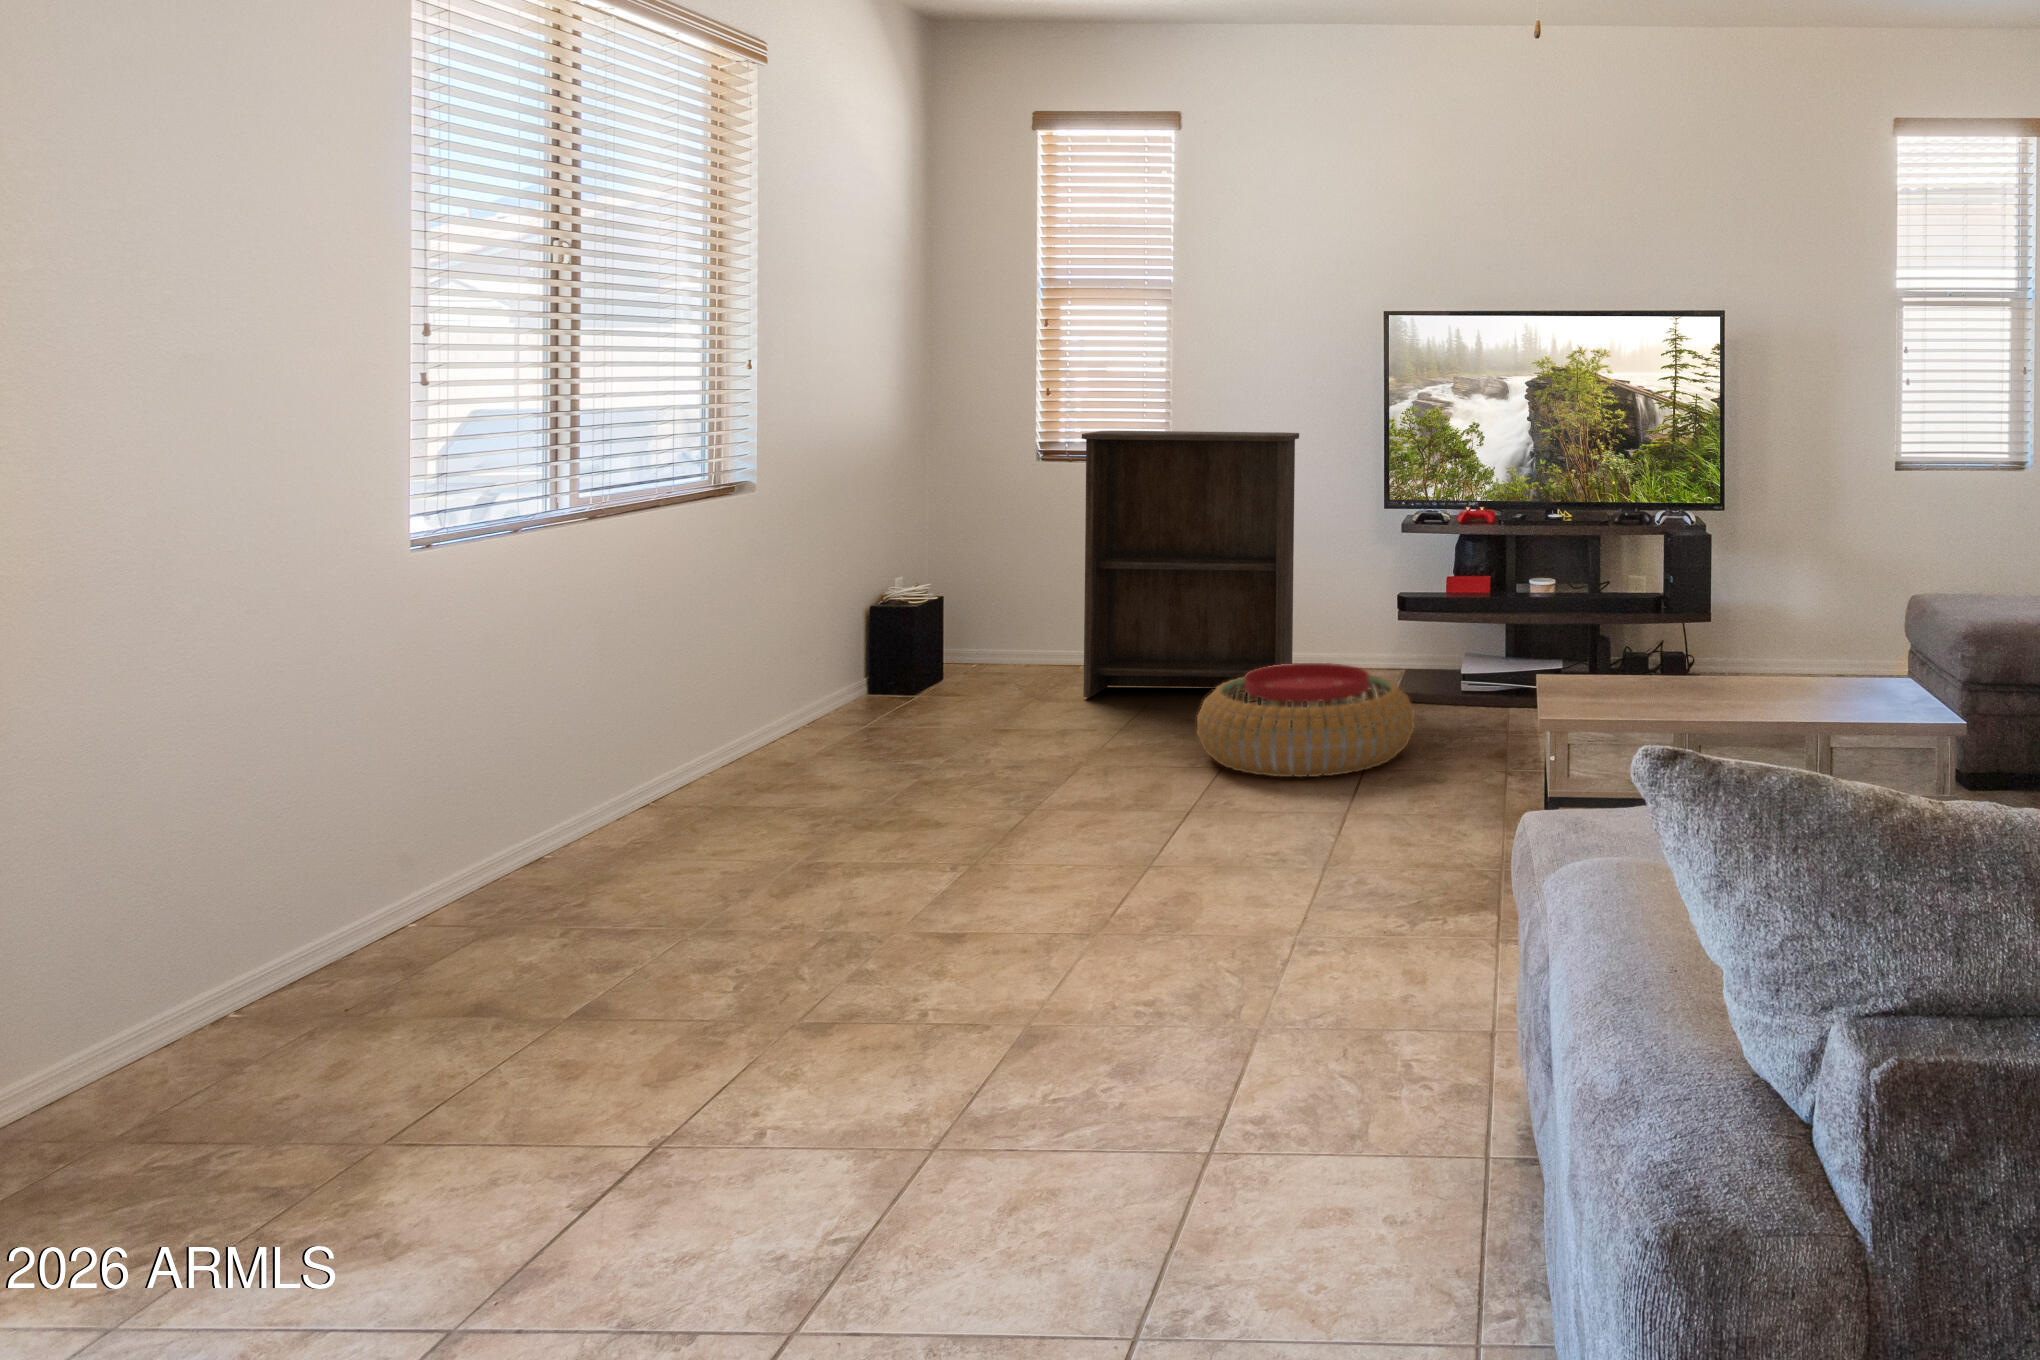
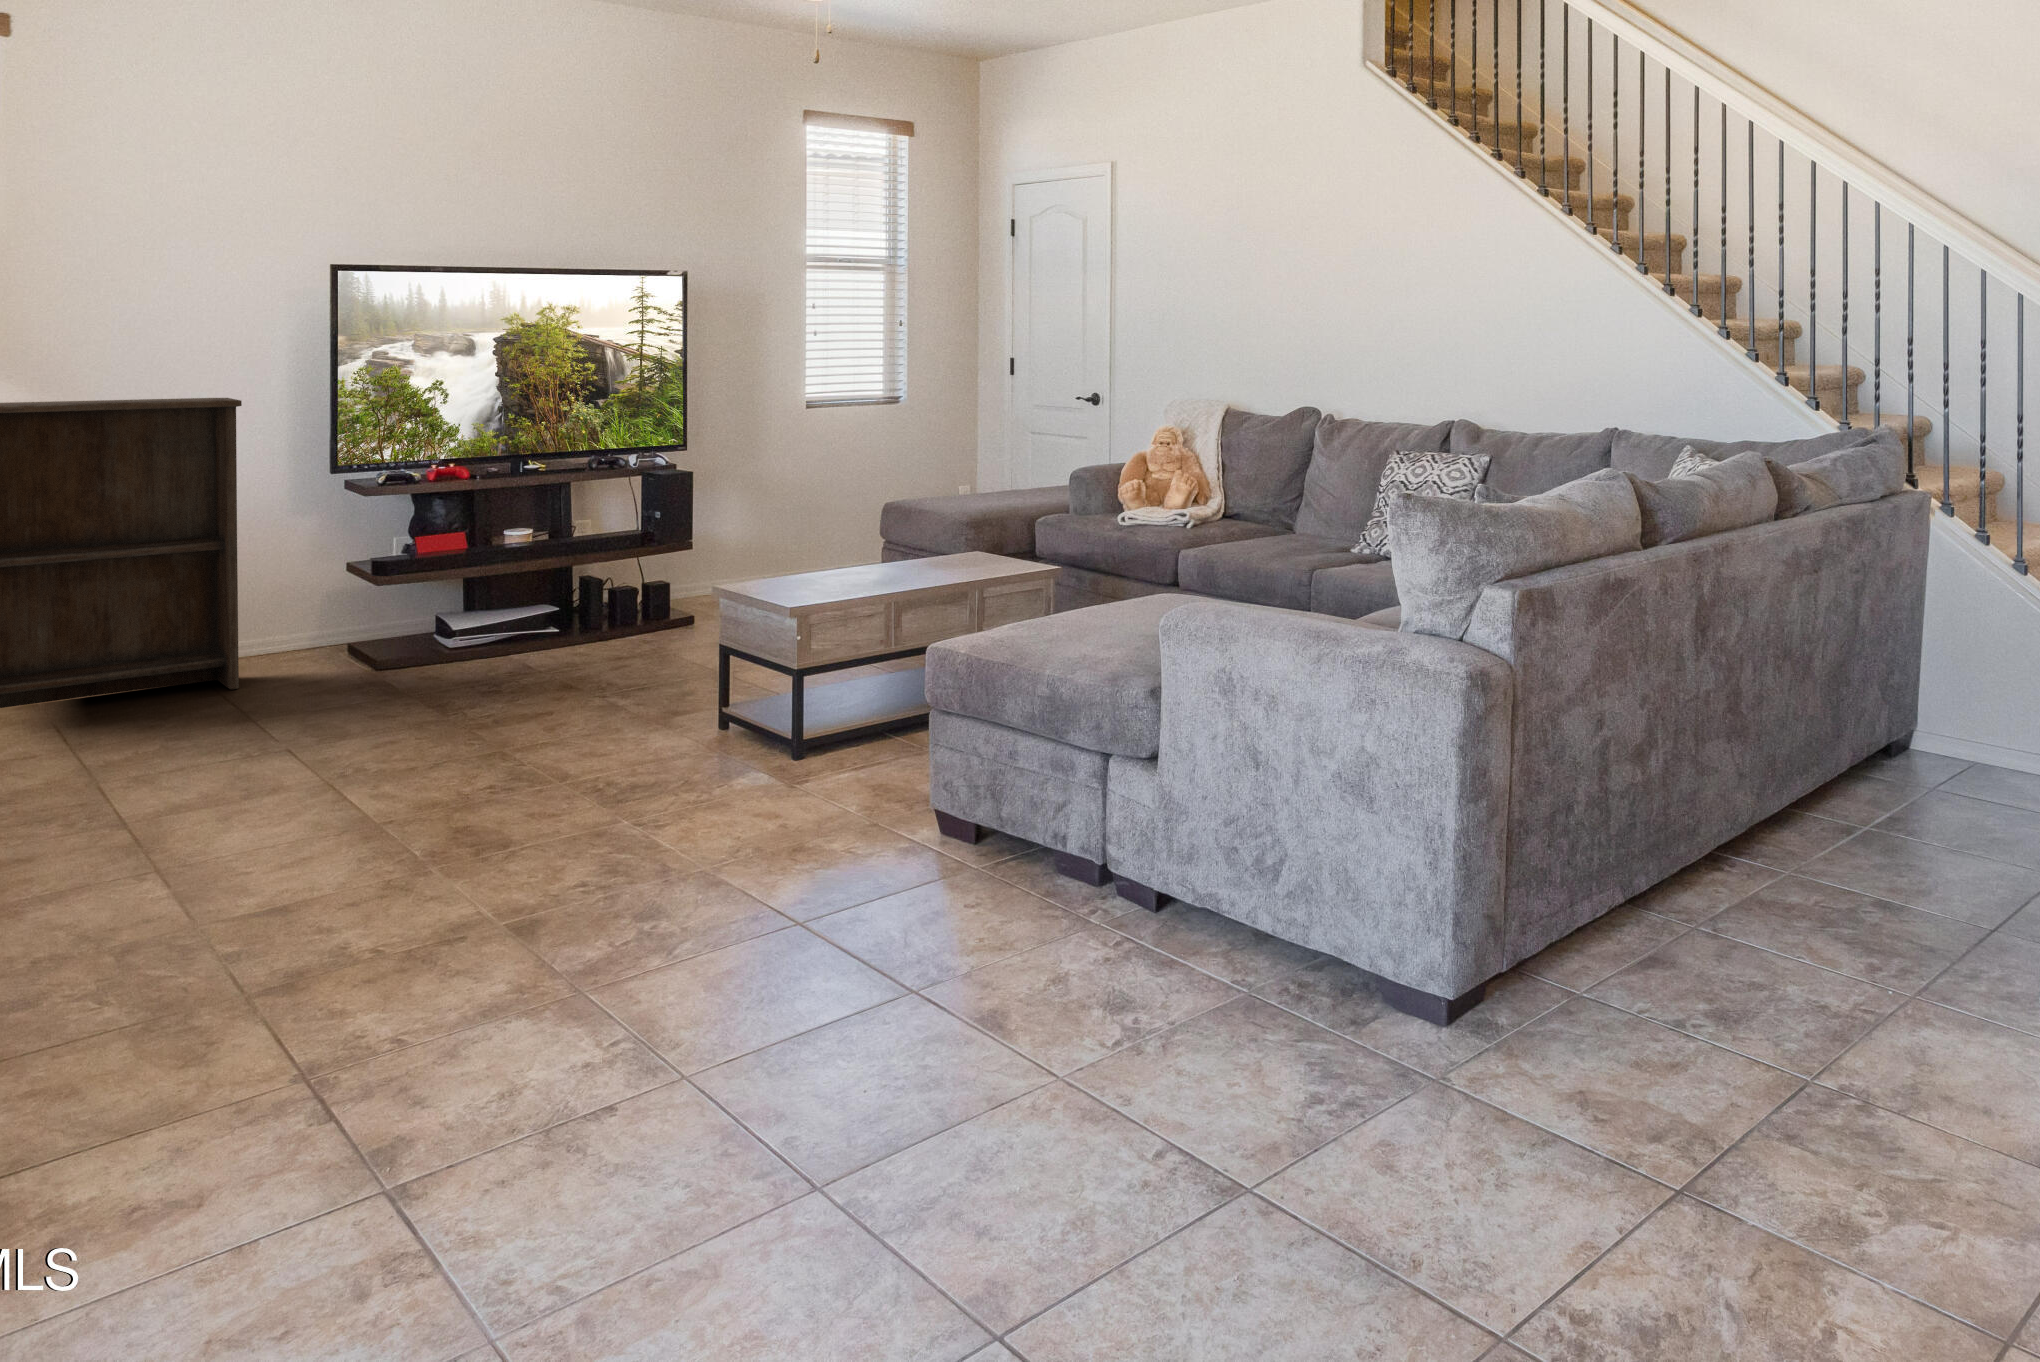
pouf: present [1197,663,1415,777] -> none [229,627,485,744]

